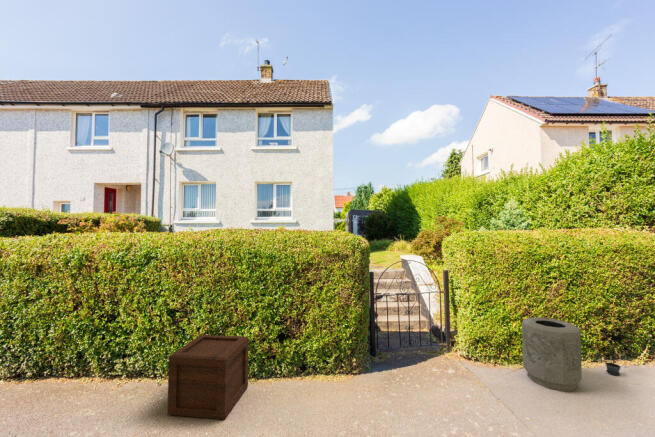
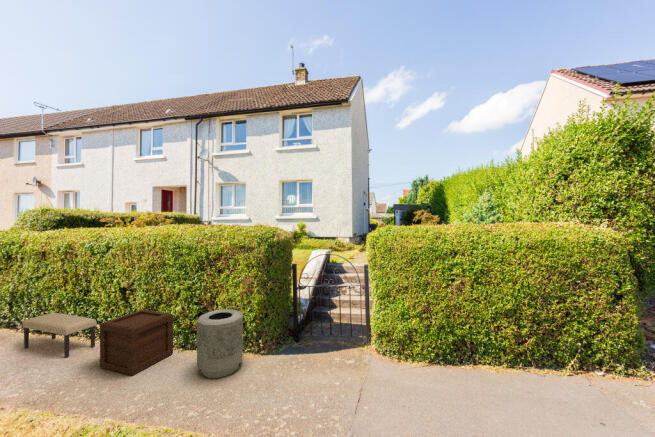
trash can: present [522,317,582,391] -> present [197,309,243,378]
potted plant: present [600,327,631,375] -> none [506,330,533,383]
bench: none [15,349,131,409] -> present [22,313,97,358]

